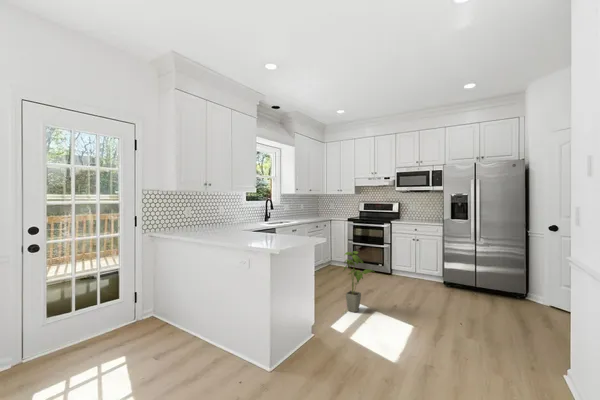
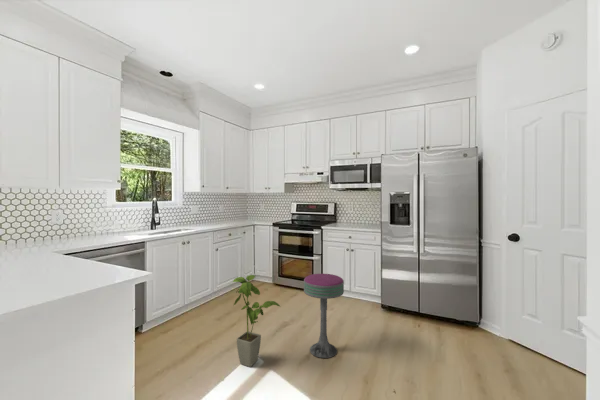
bar stool: none [389,254,419,311] -> present [304,274,344,358]

